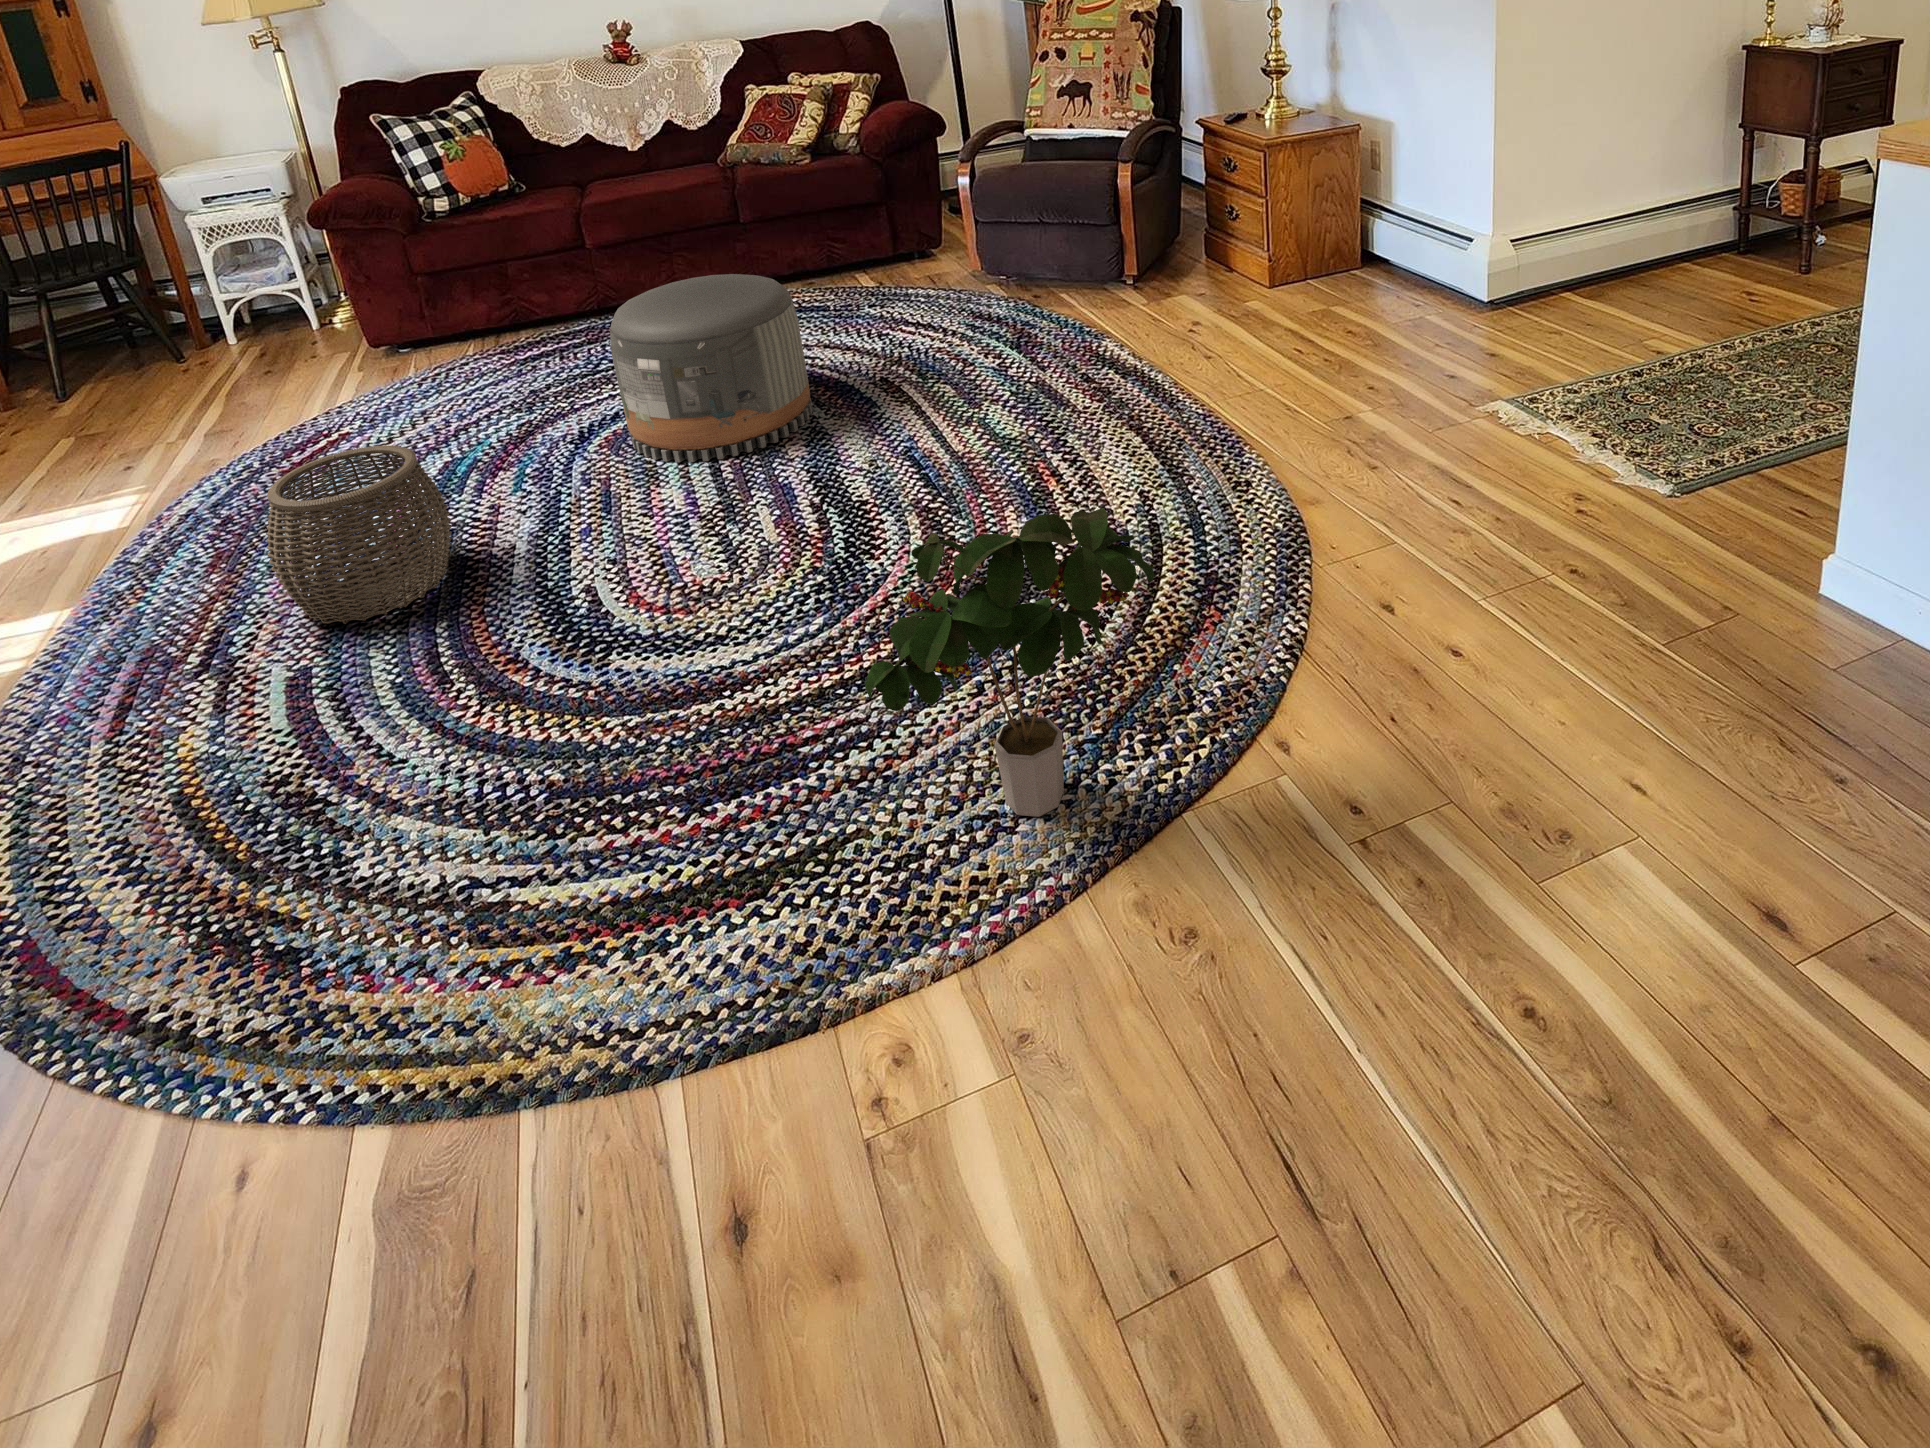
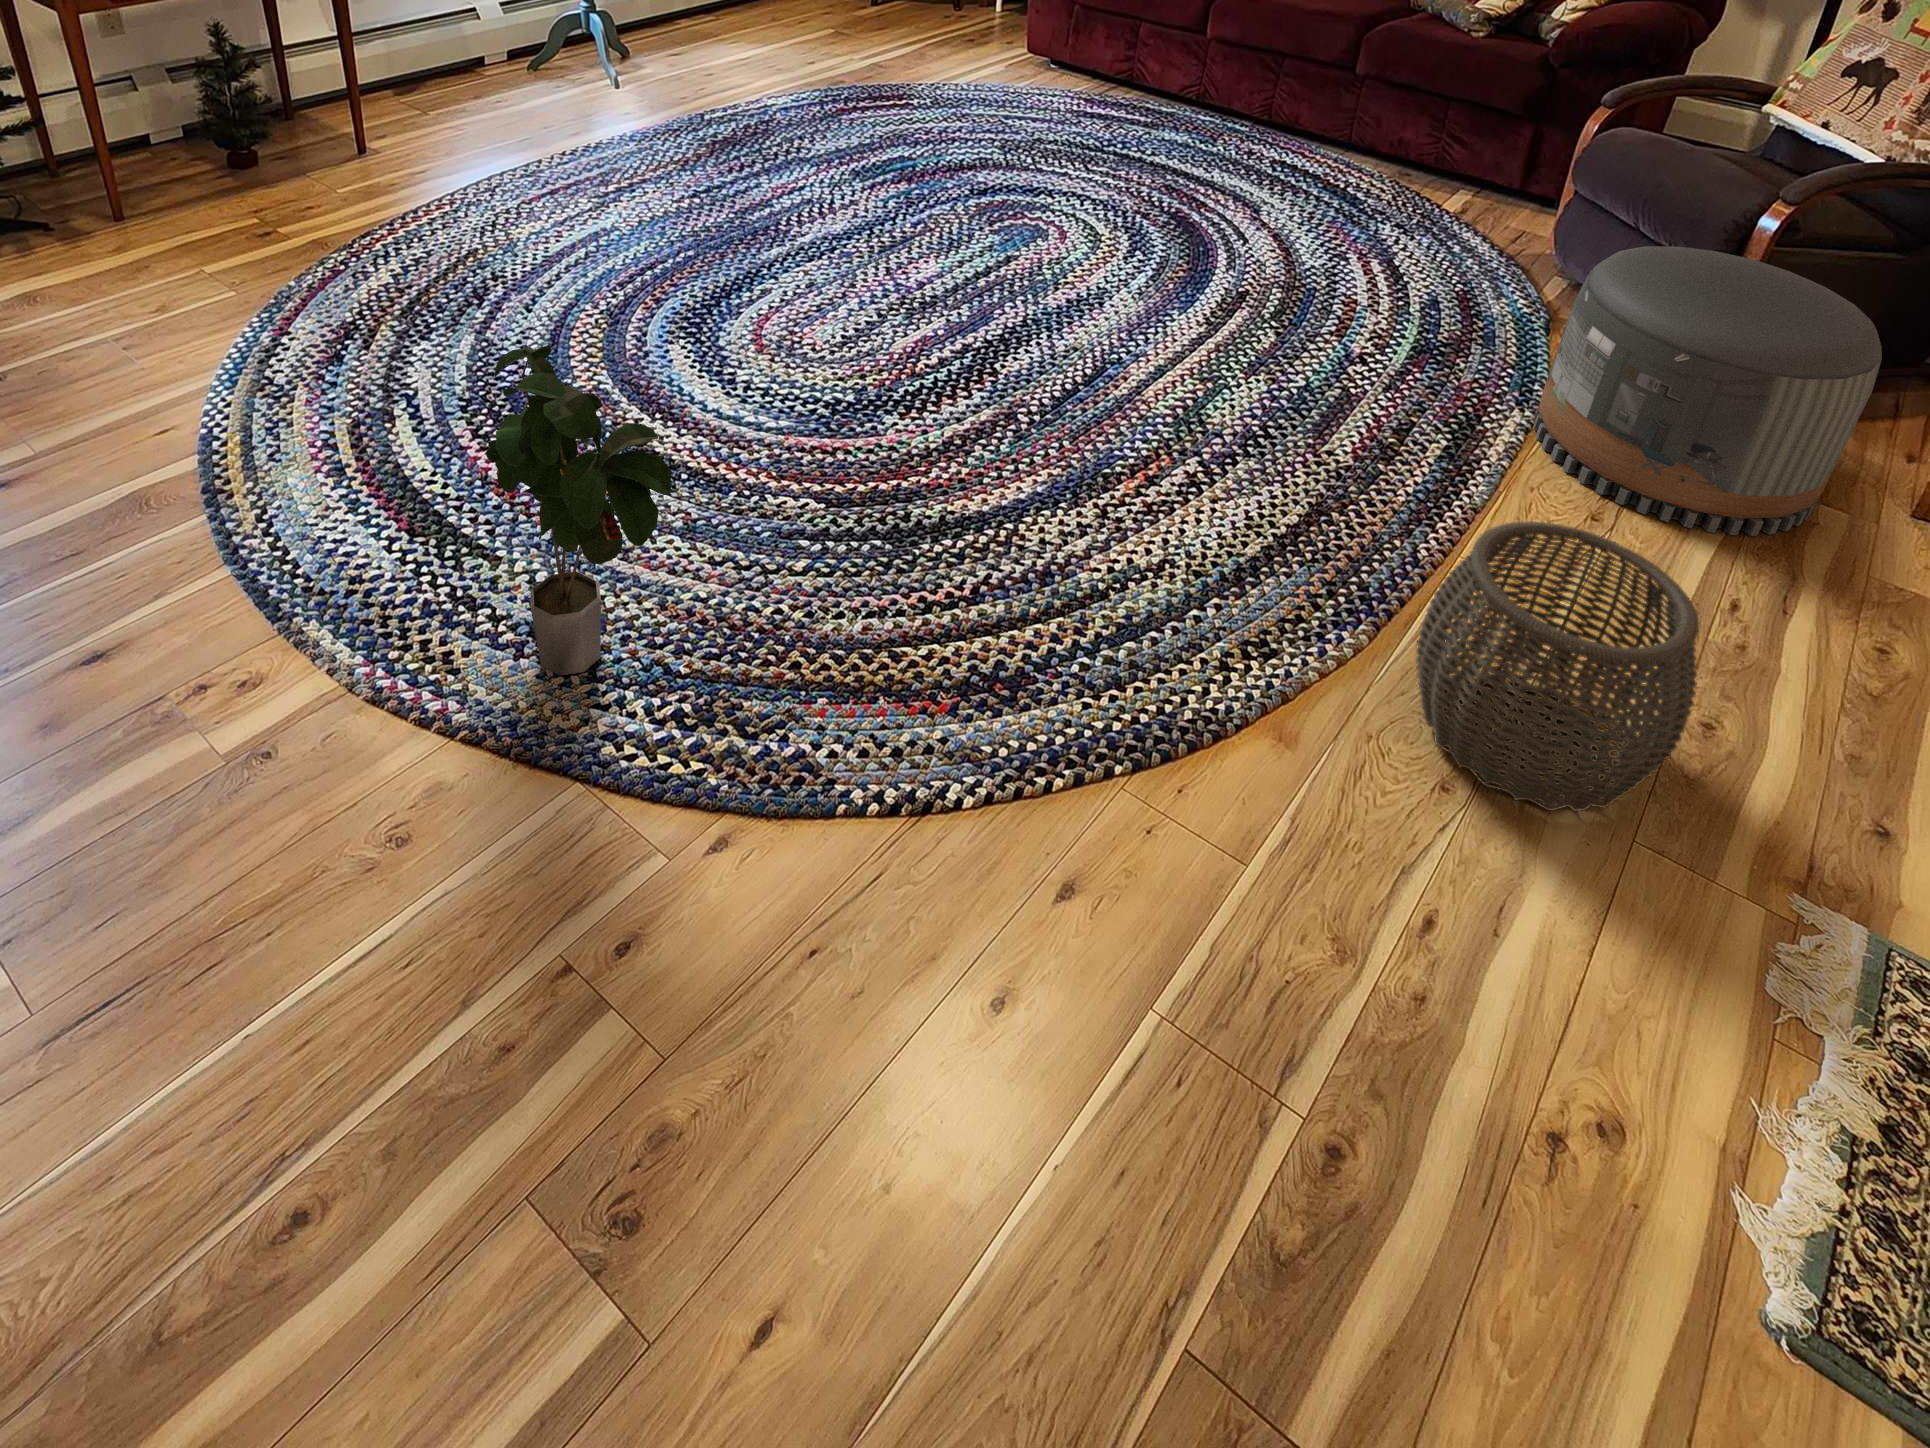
pouf: present [610,274,812,462] -> present [1533,246,1882,536]
woven basket: present [267,445,452,624] -> present [1416,522,1699,812]

